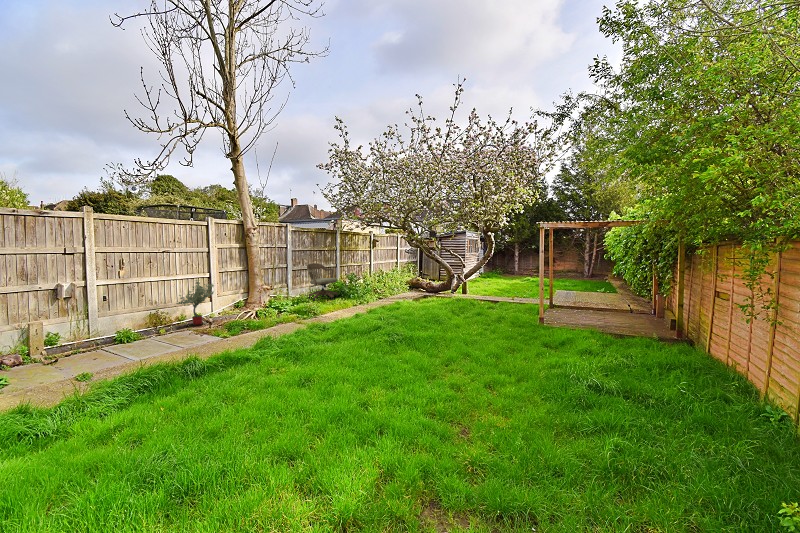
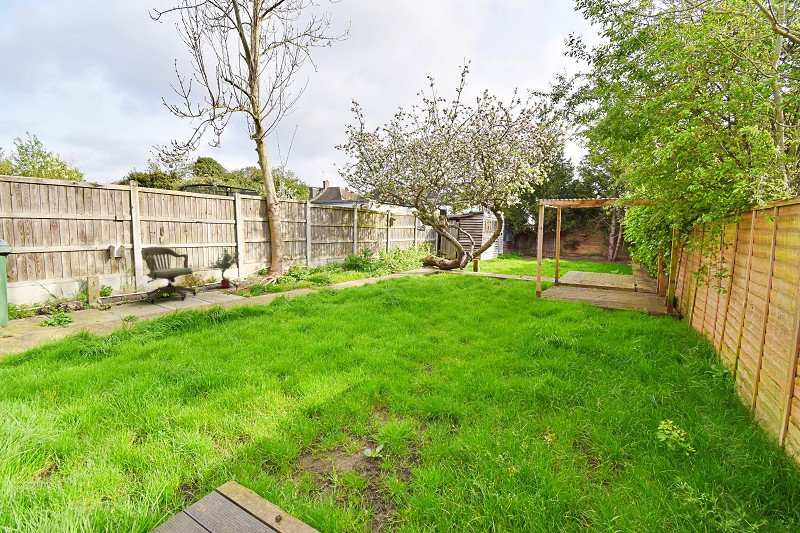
chair: present [307,263,338,301] -> present [141,247,196,303]

